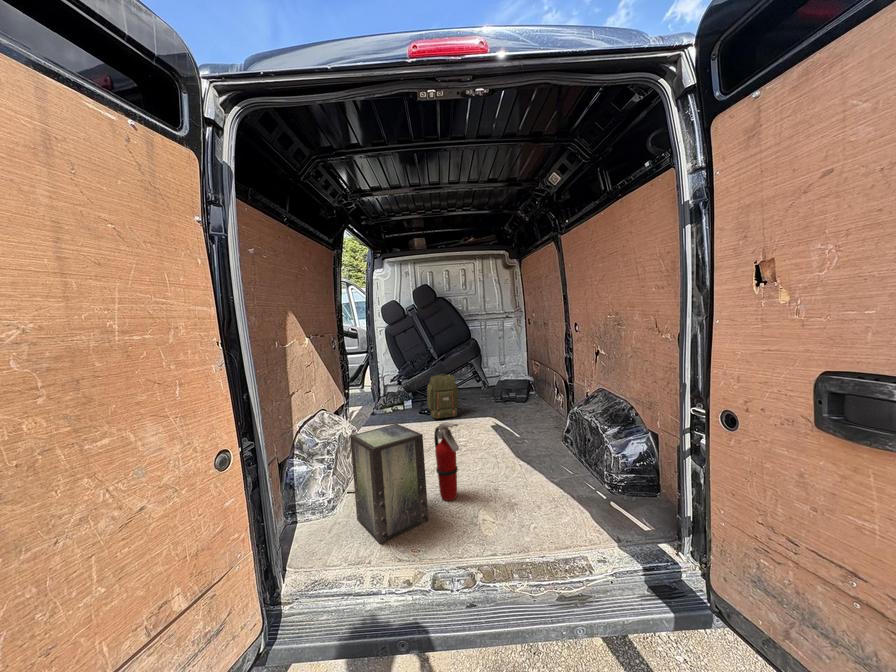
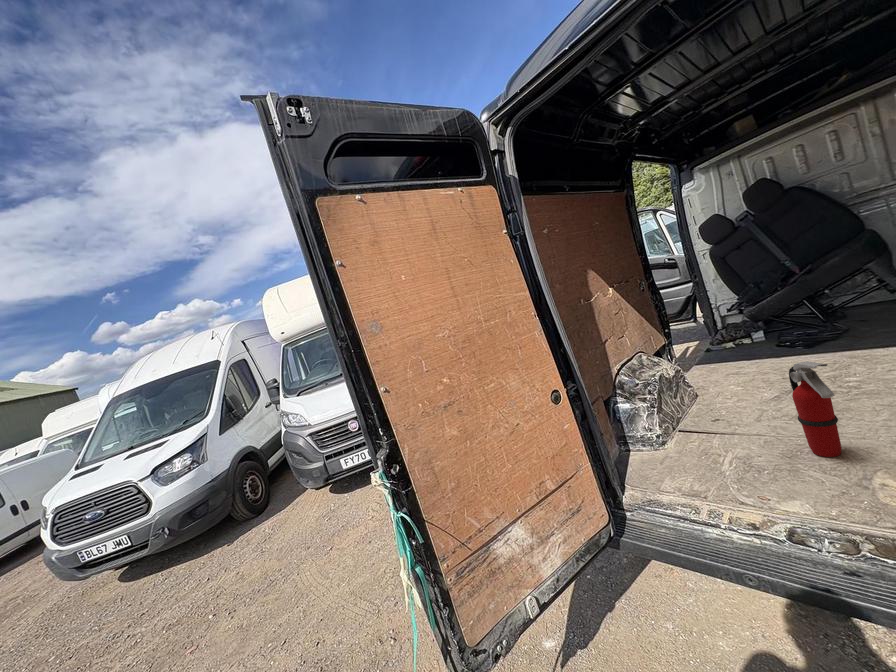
backpack: present [427,374,458,419] -> none [786,291,852,352]
storage box: present [350,424,429,544] -> none [667,365,789,485]

